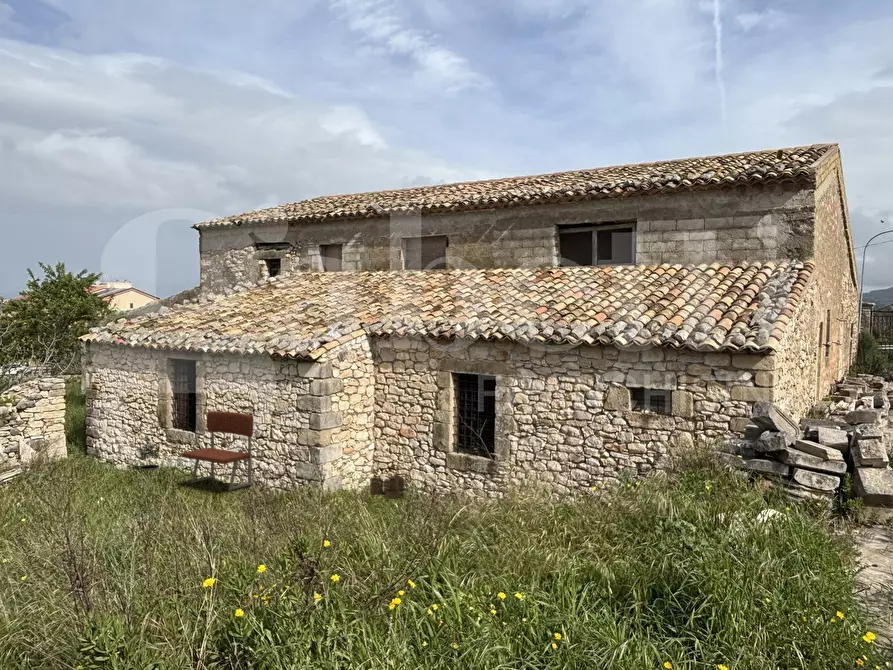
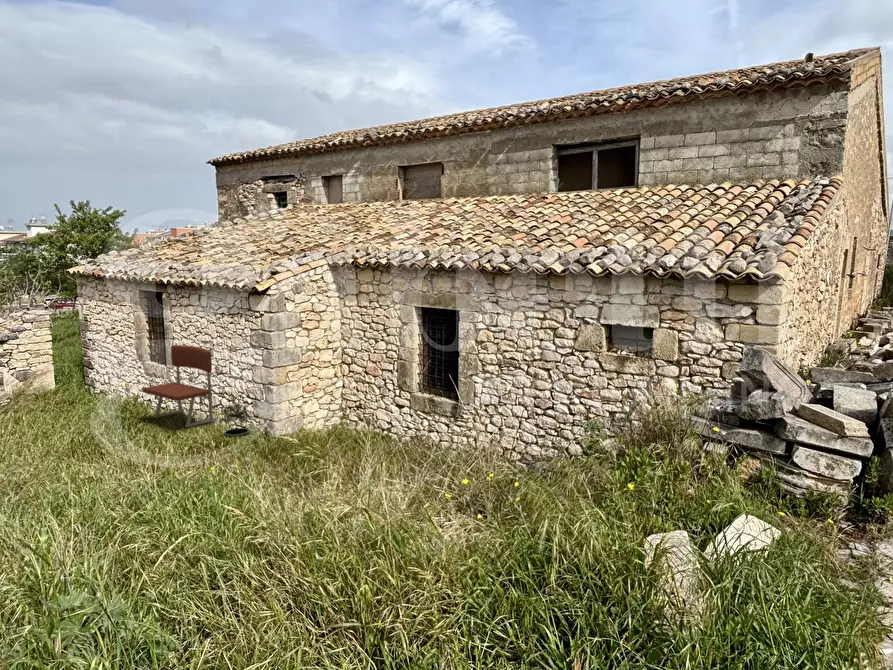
potted tree: present [137,435,160,470] -> present [221,394,249,436]
woven basket: present [370,475,404,499] -> none [330,412,369,441]

